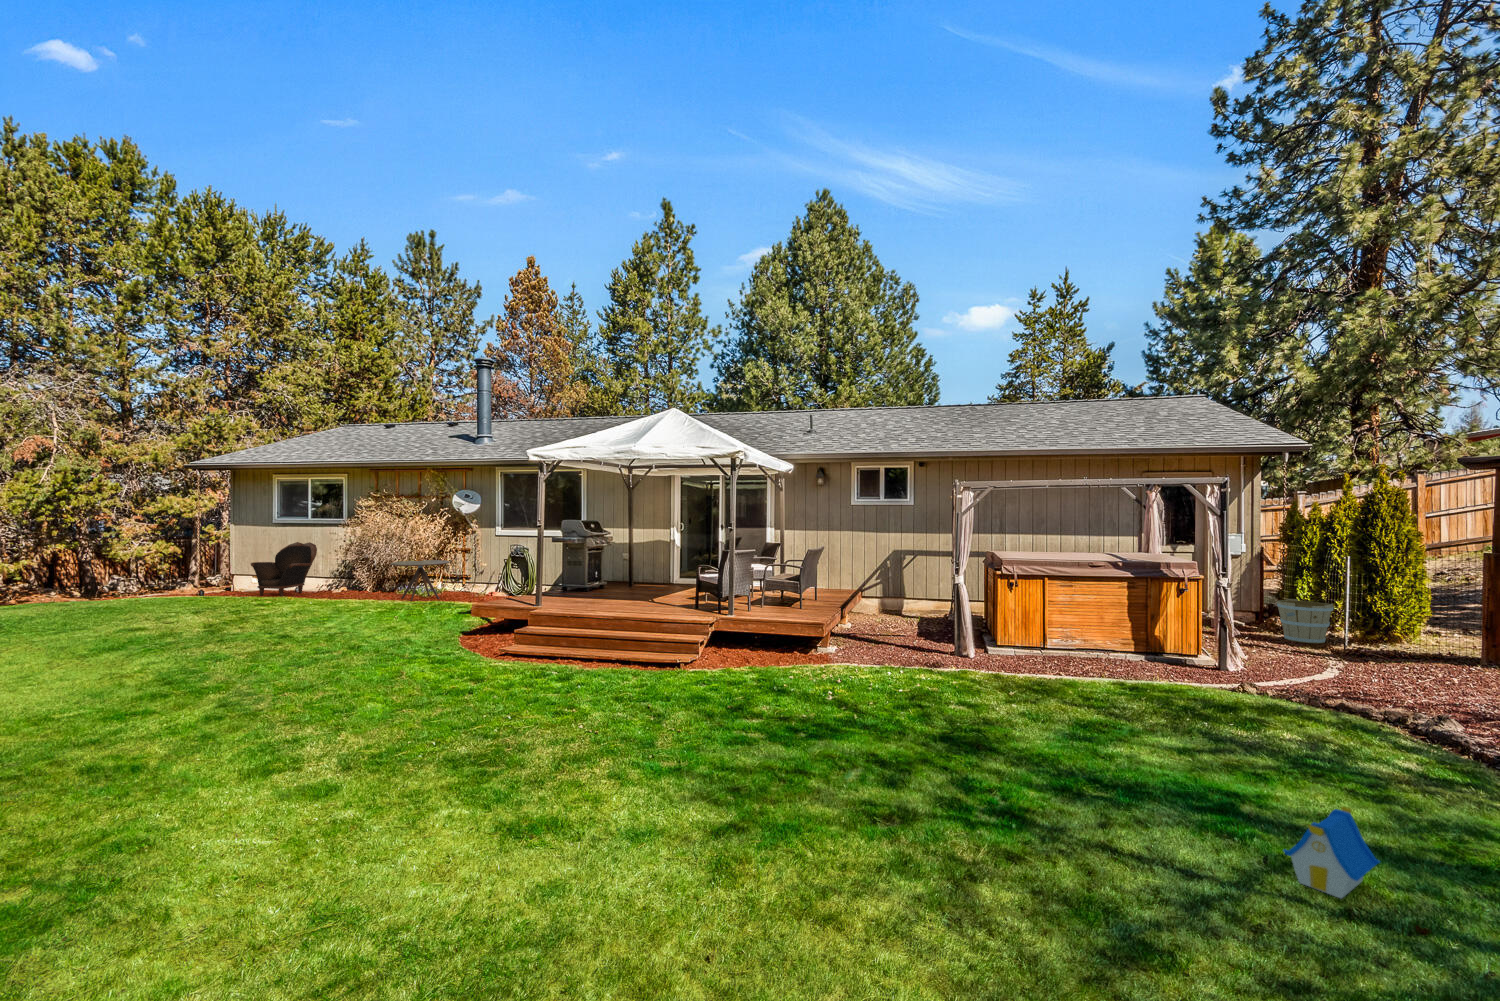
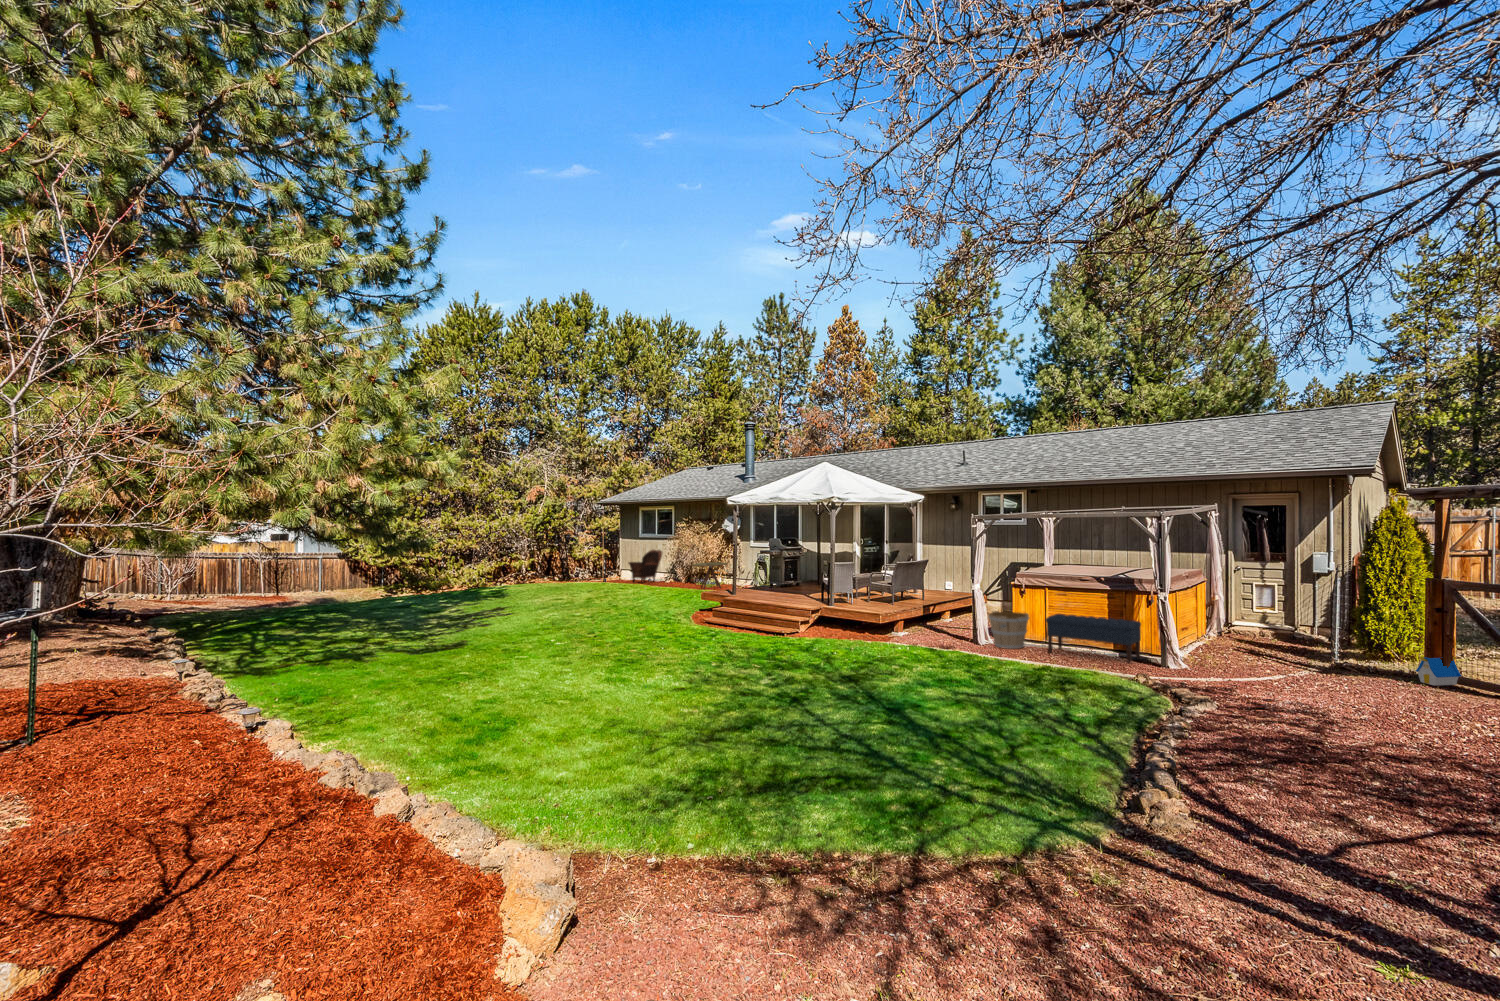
wooden bucket: present [1277,599,1334,644] -> present [988,611,1029,649]
bench: none [1063,610,1185,668] -> present [1046,614,1141,664]
toy house: present [1283,807,1380,898] -> present [1416,657,1462,686]

